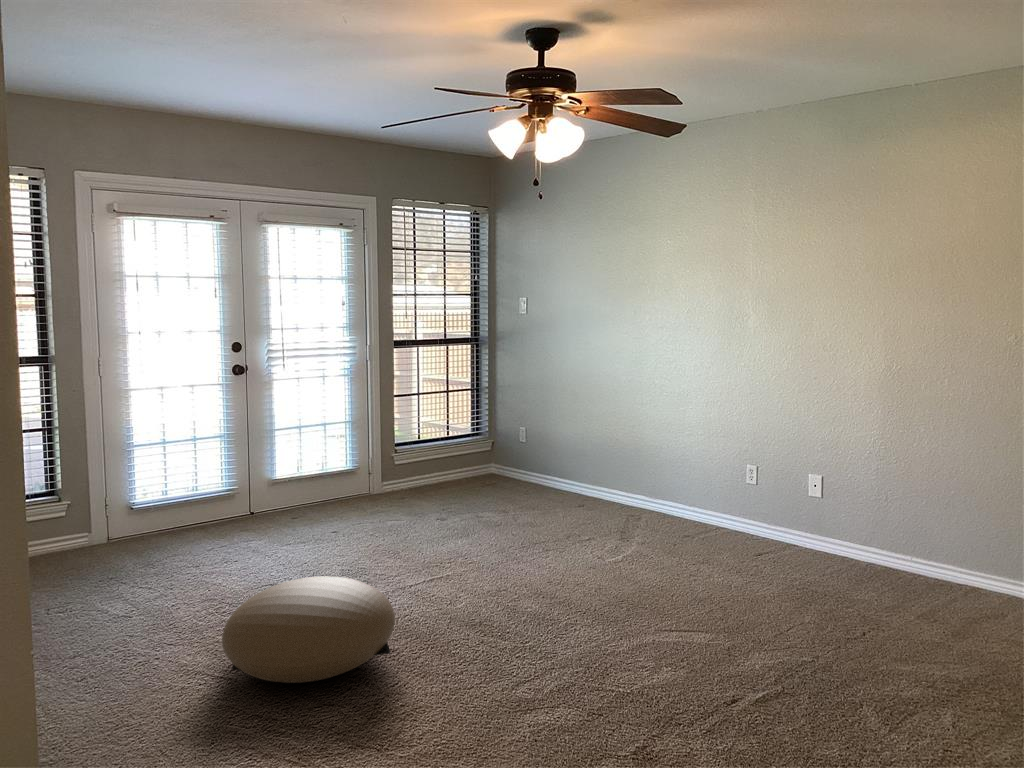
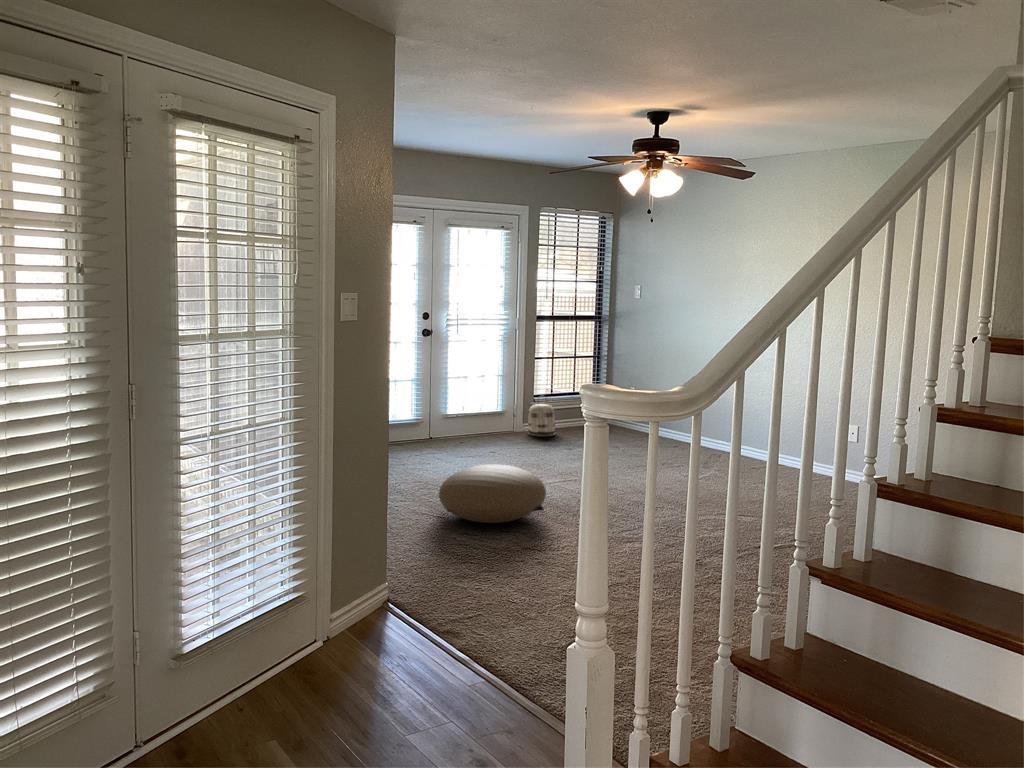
basket: none [387,446,424,500] -> present [528,402,555,437]

